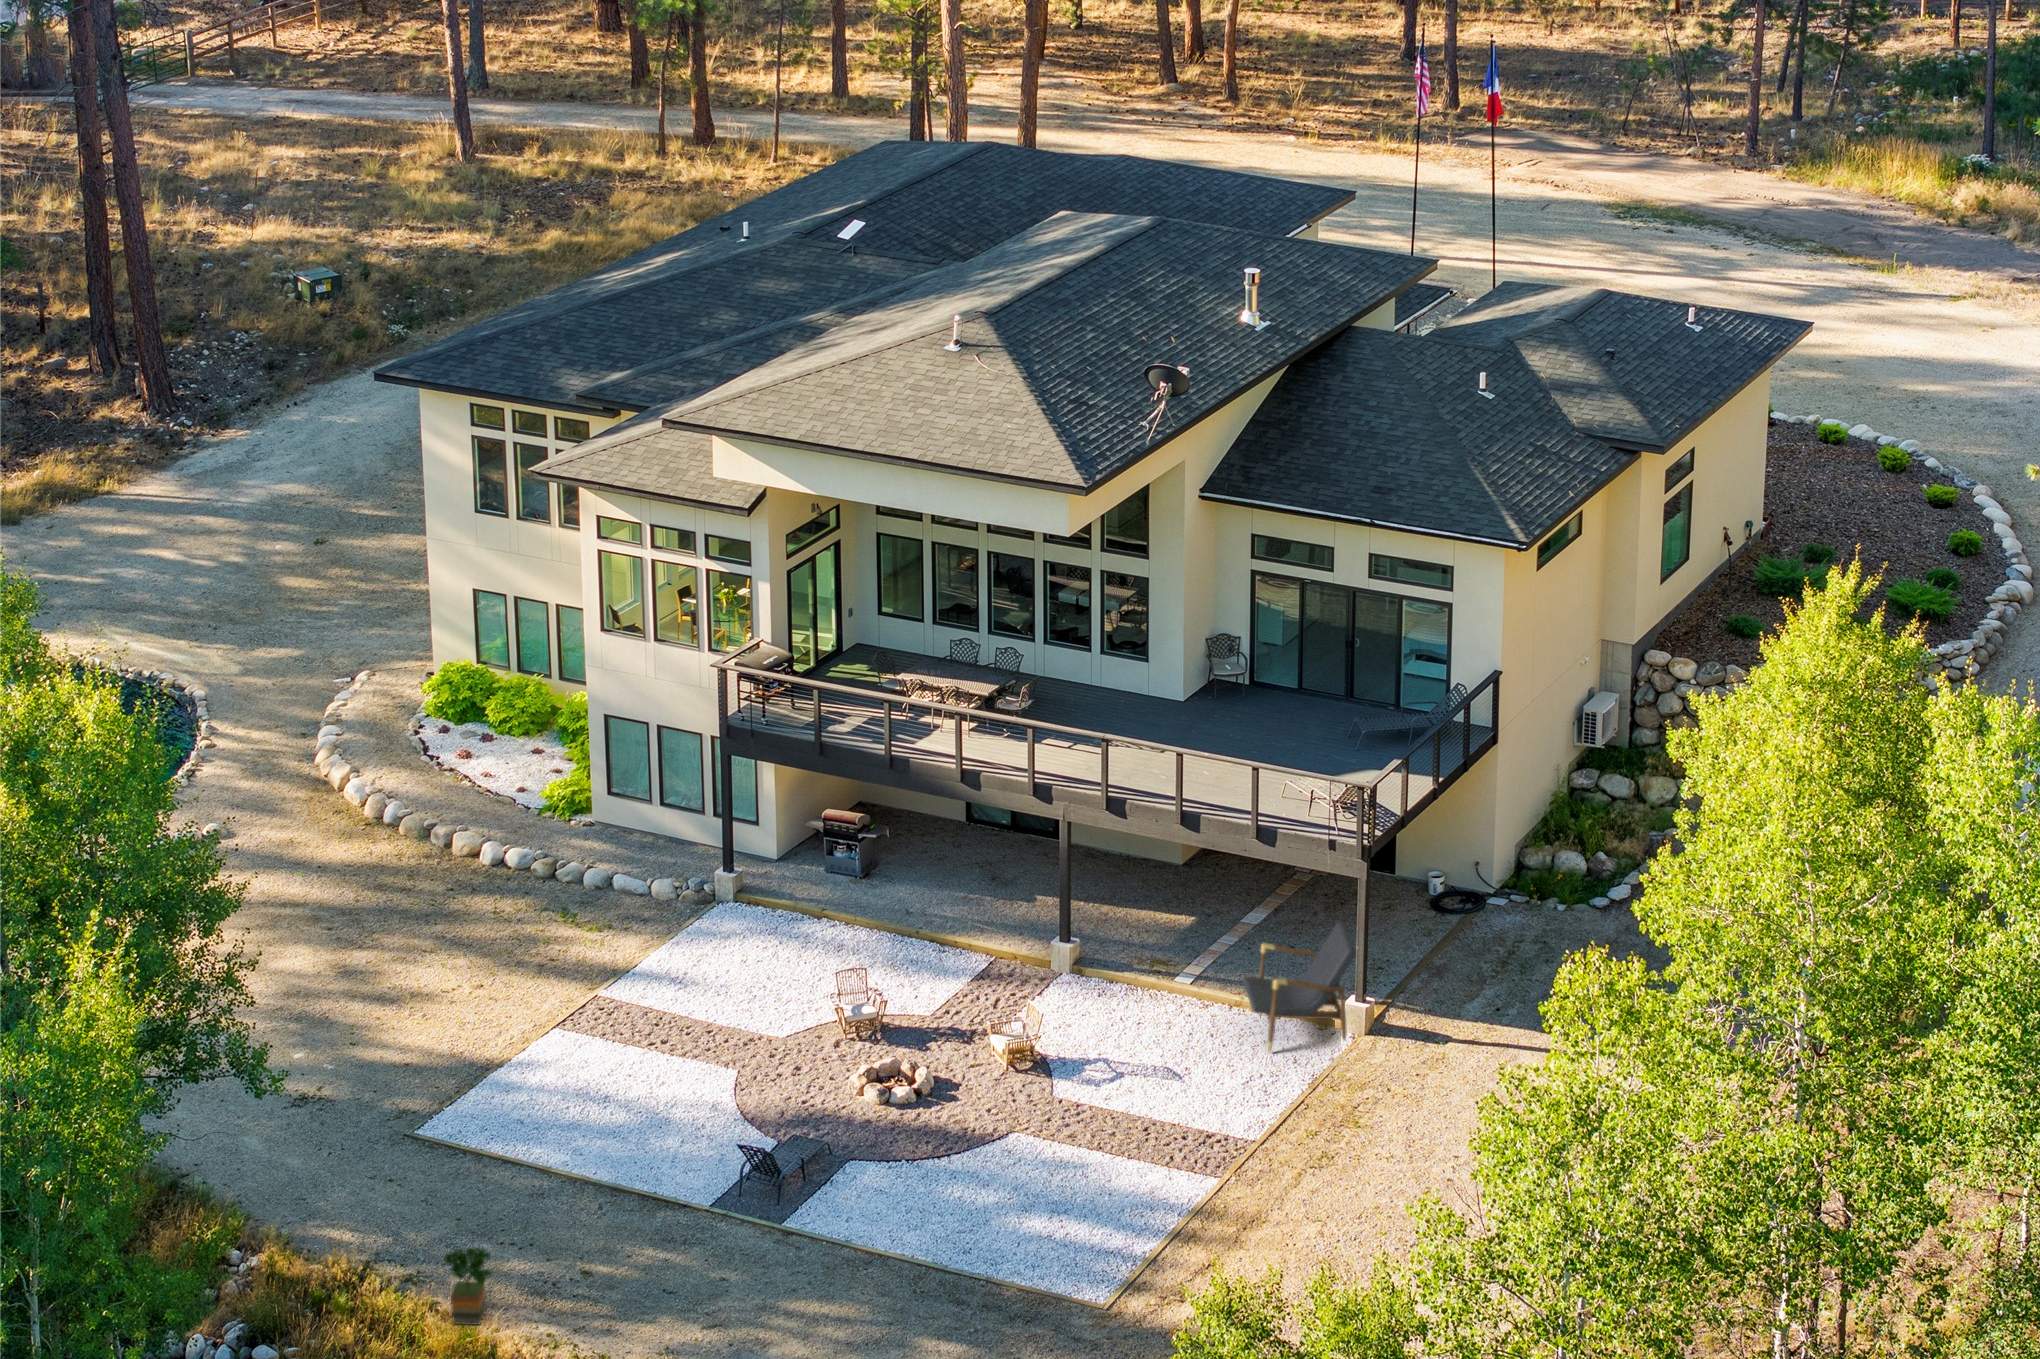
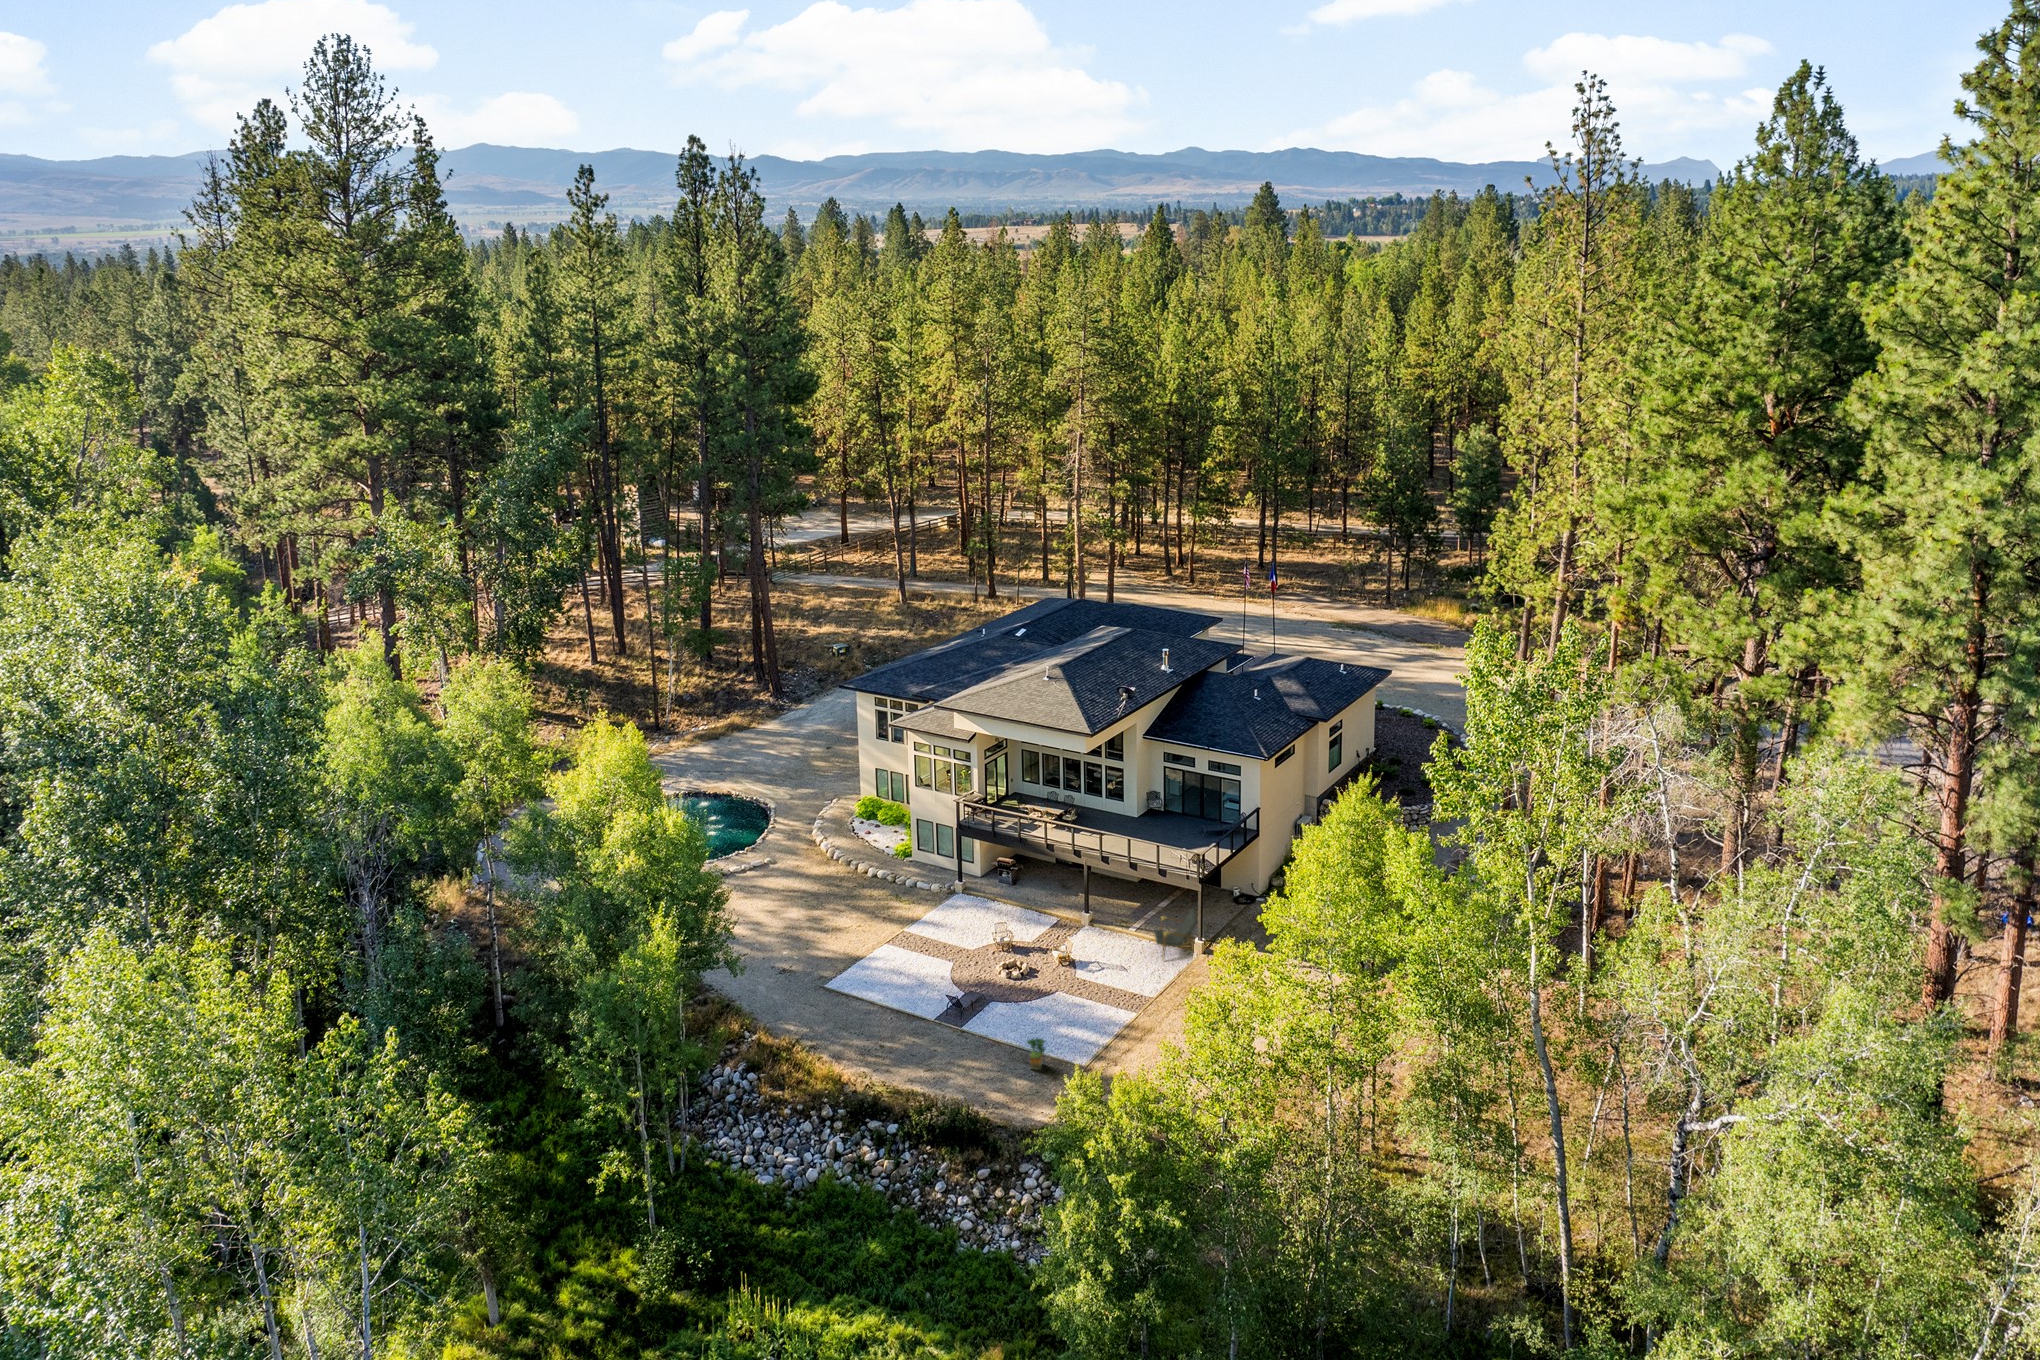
potted tree: present [444,1248,491,1325] -> present [1027,1038,1045,1070]

